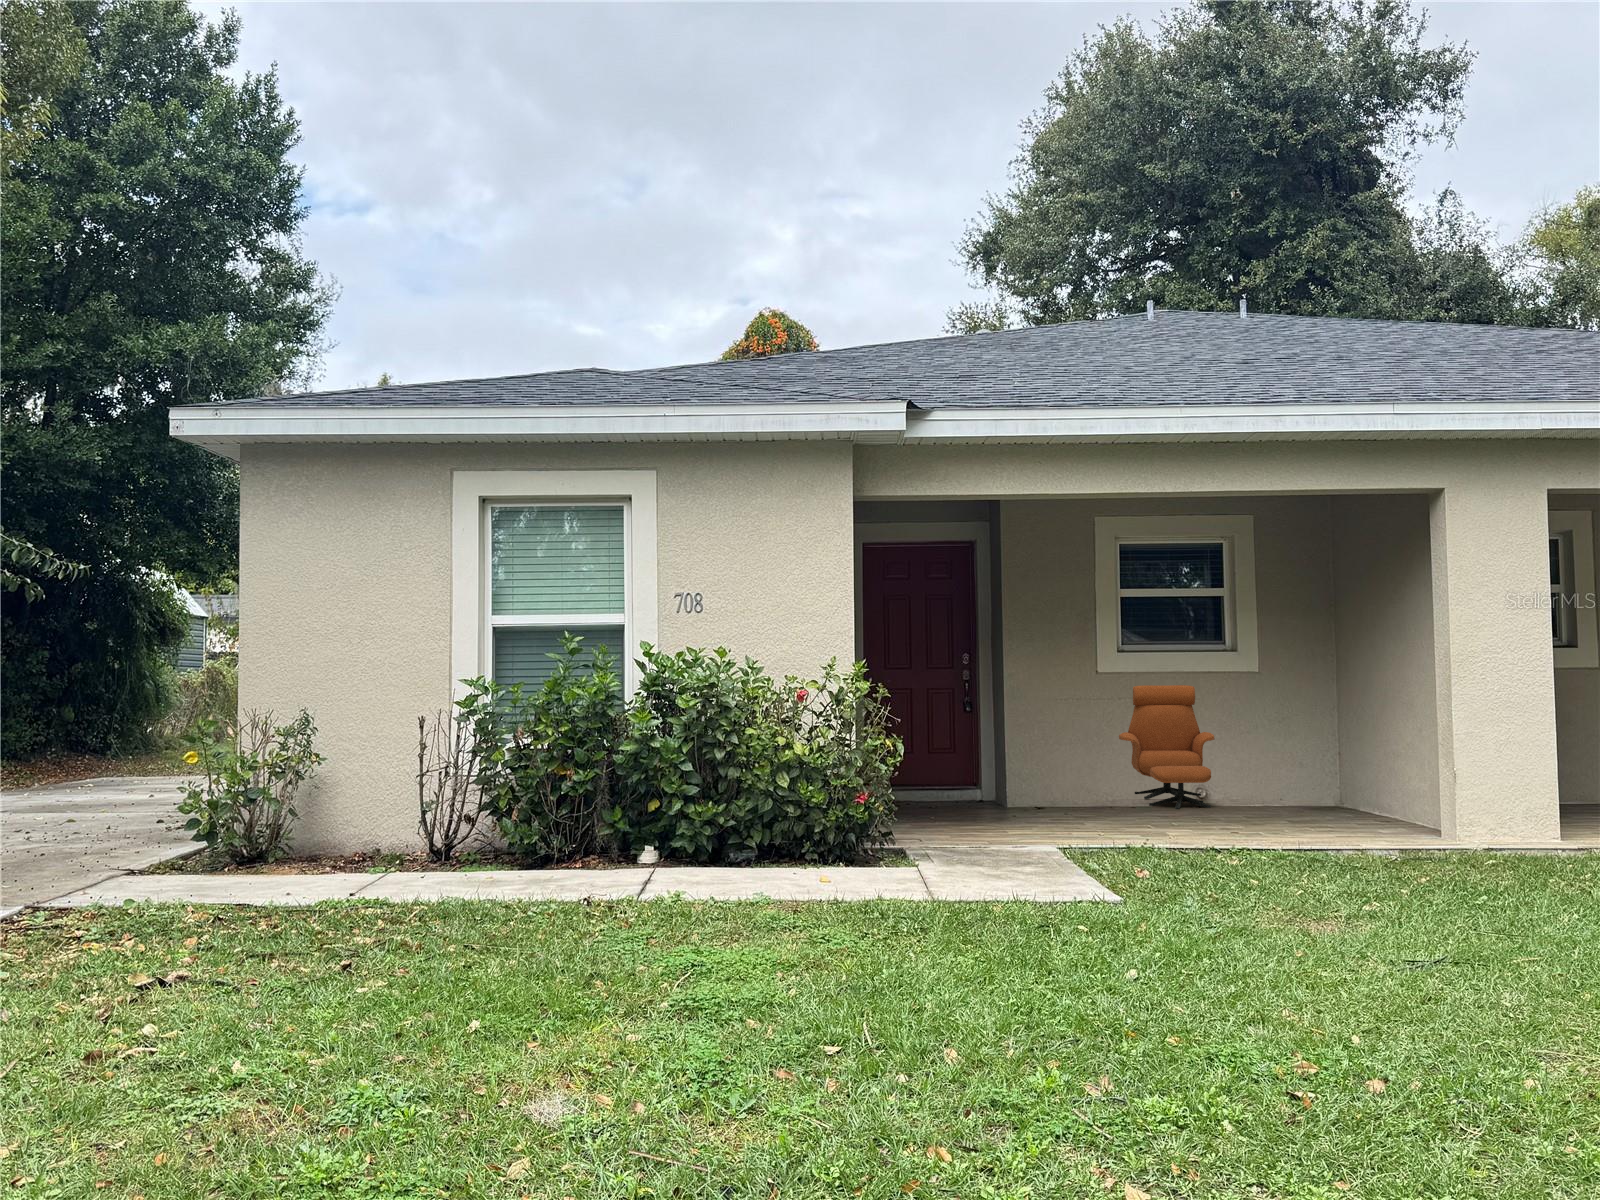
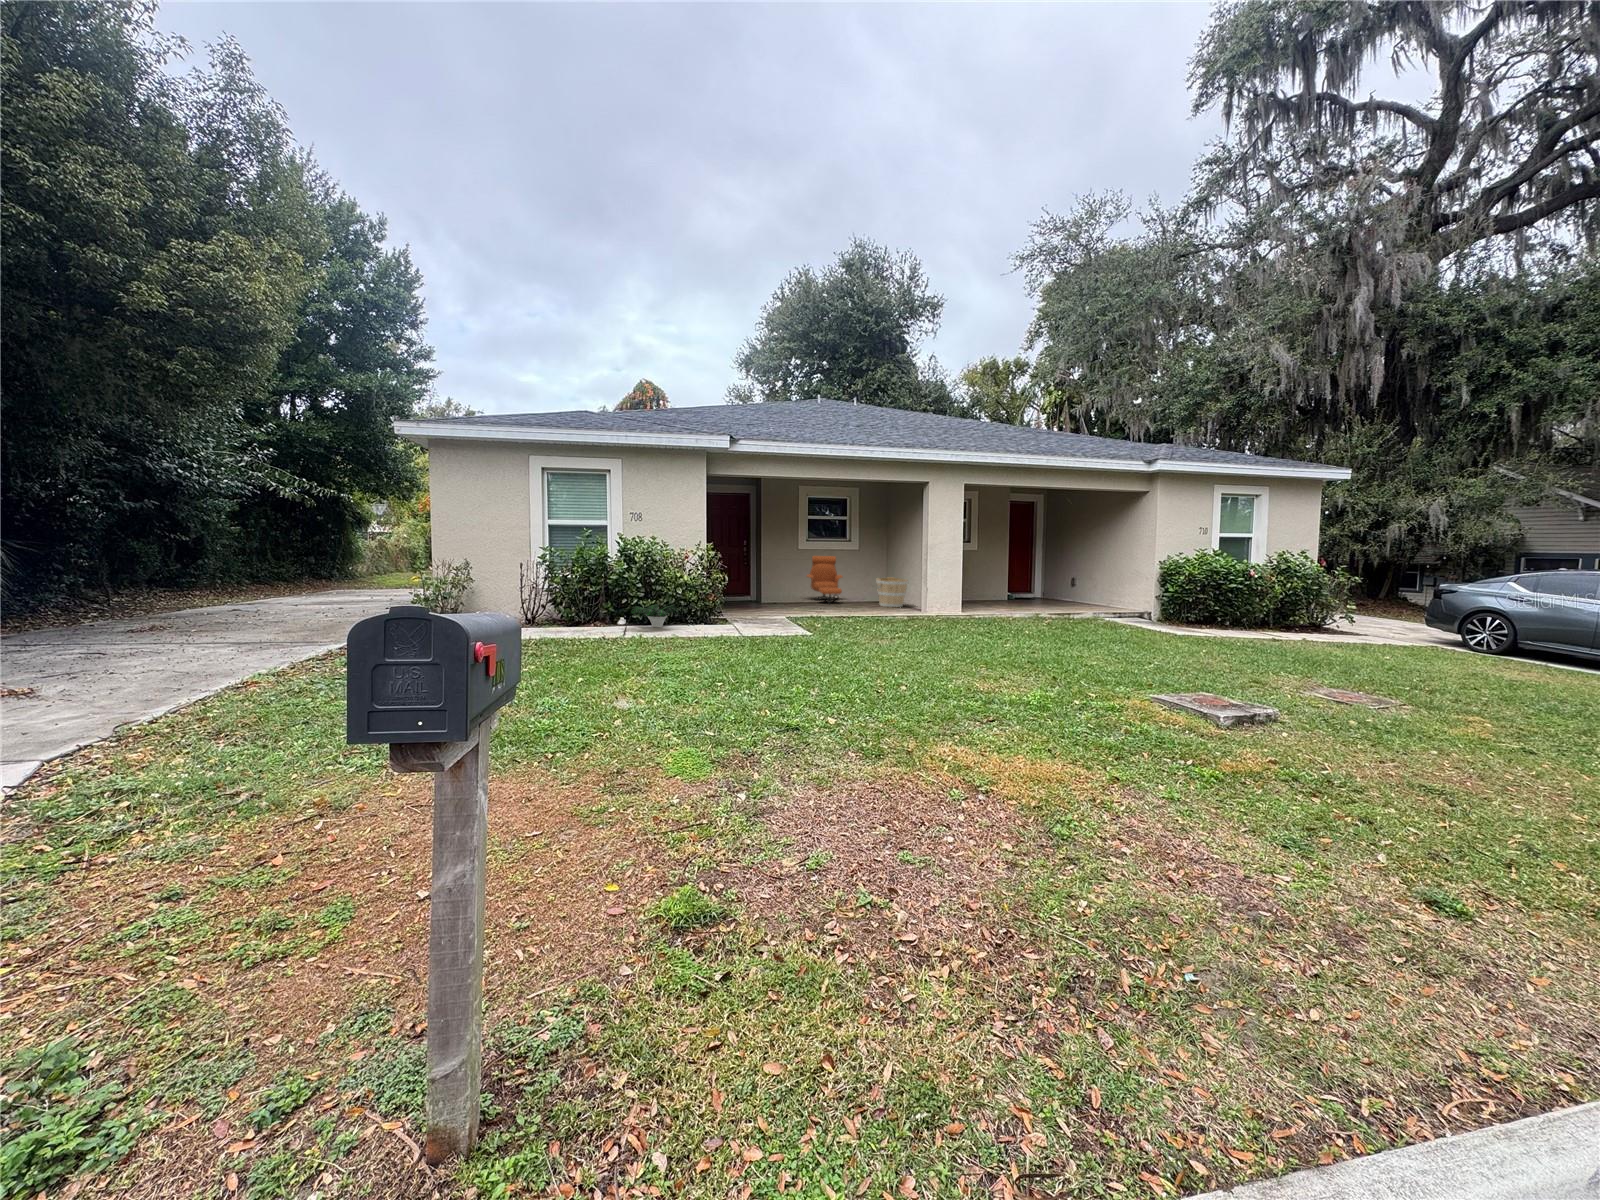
wooden bucket: none [1300,736,1389,816] -> present [876,577,908,607]
potted plant: none [663,813,779,872] -> present [631,604,679,627]

